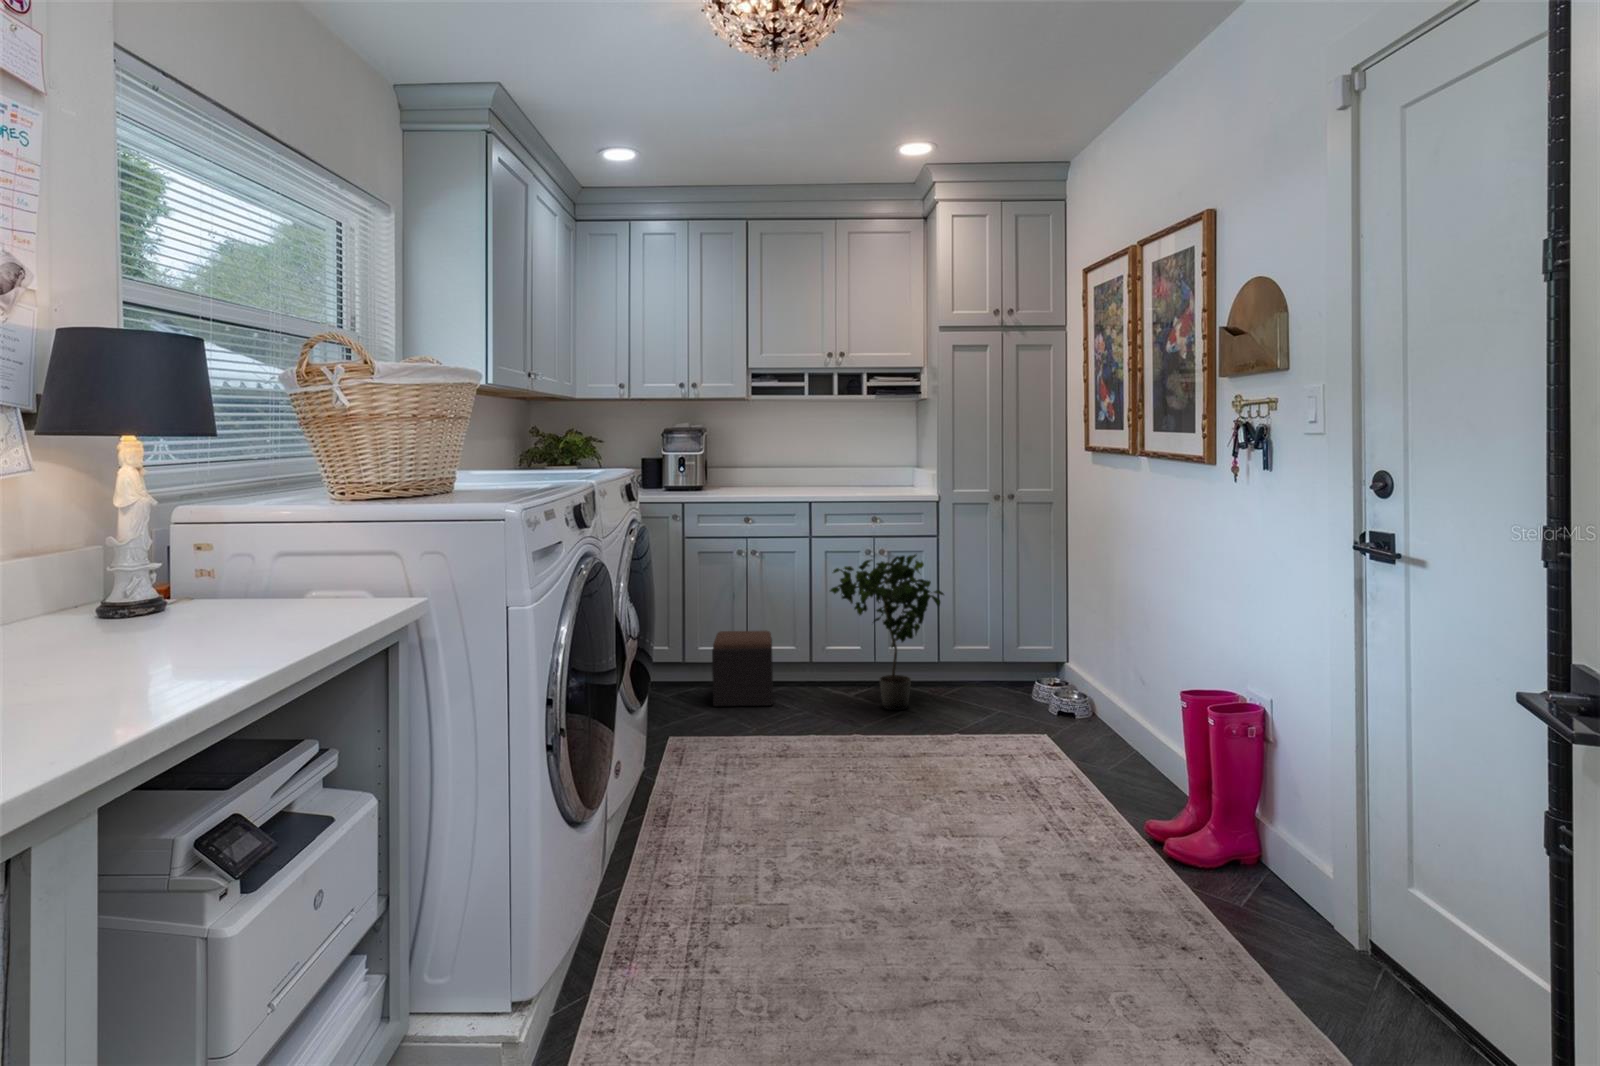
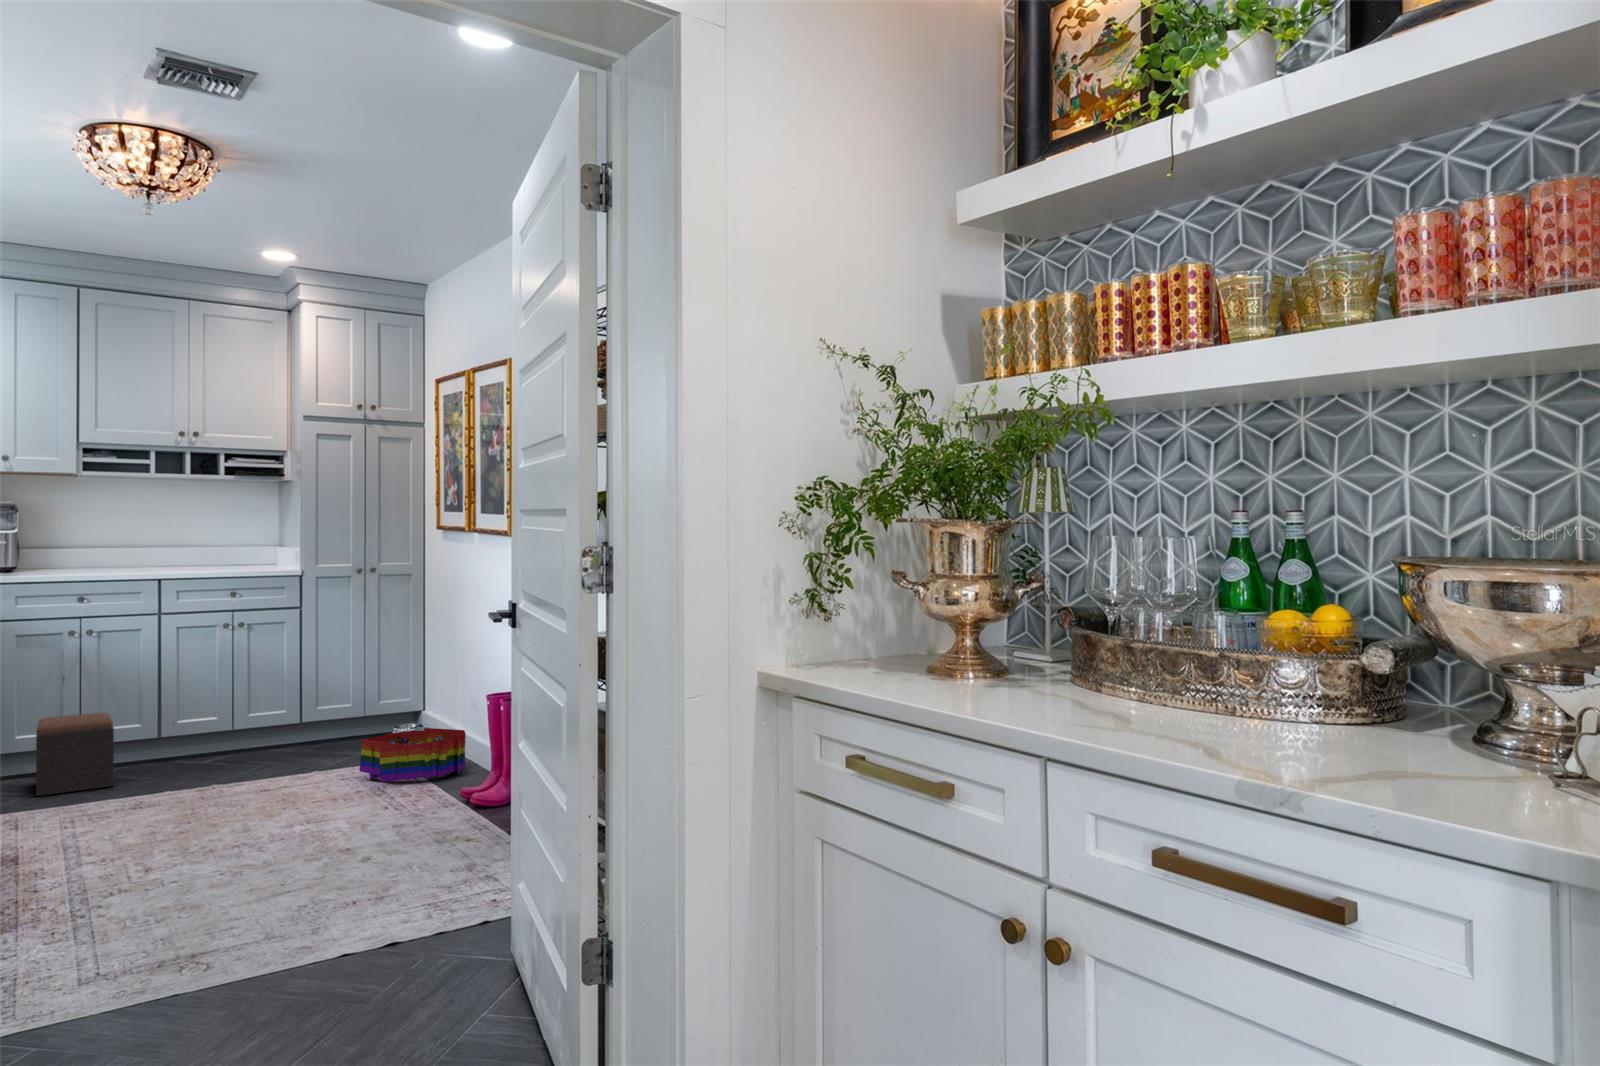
potted plant: present [830,554,944,710] -> none [184,624,309,773]
storage bin: none [998,687,1122,758] -> present [360,728,466,782]

